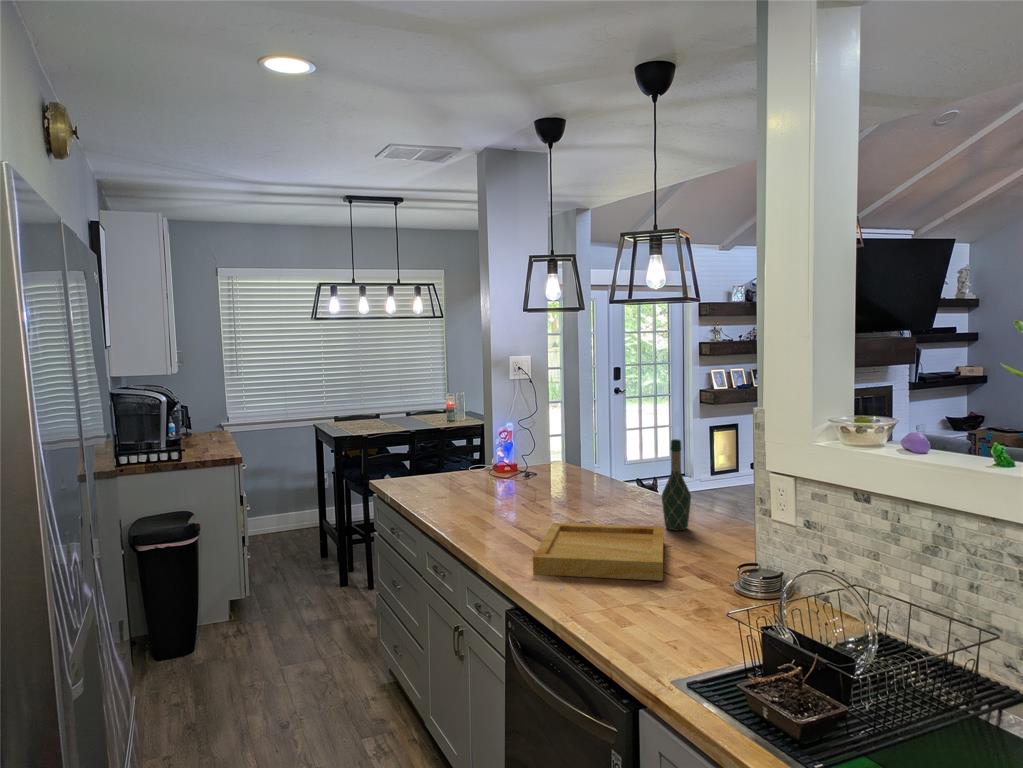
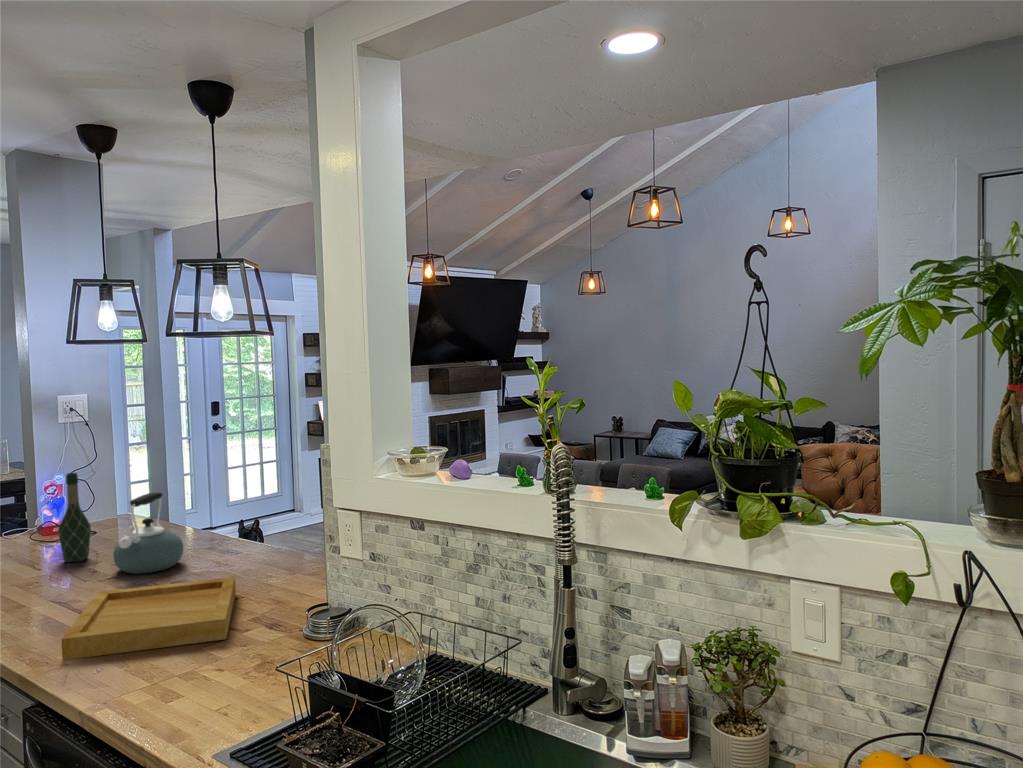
wine bottle: present [662,439,691,530] -> present [58,473,91,562]
kettle: none [557,444,612,513] -> present [113,492,183,574]

